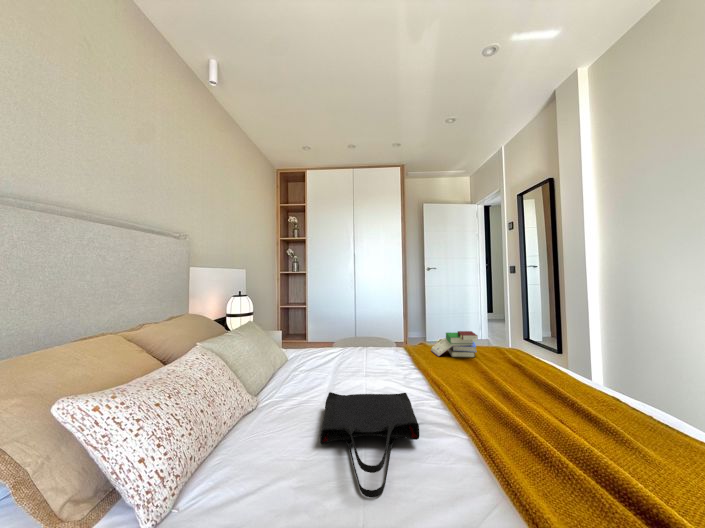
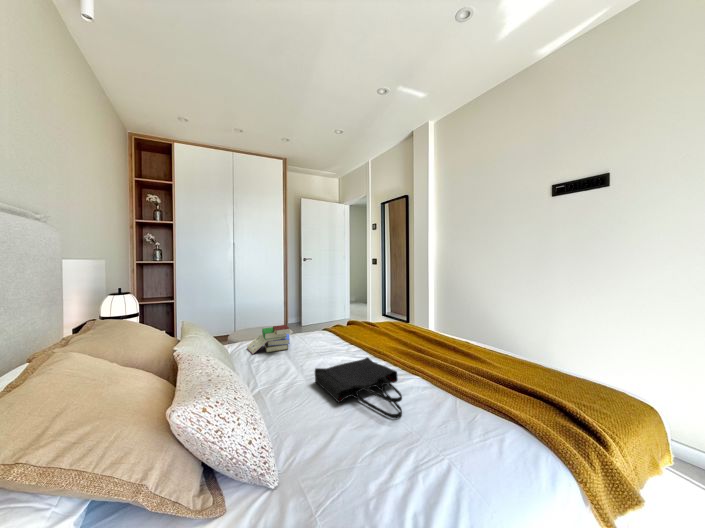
book: present [431,331,478,357] -> present [247,325,290,354]

